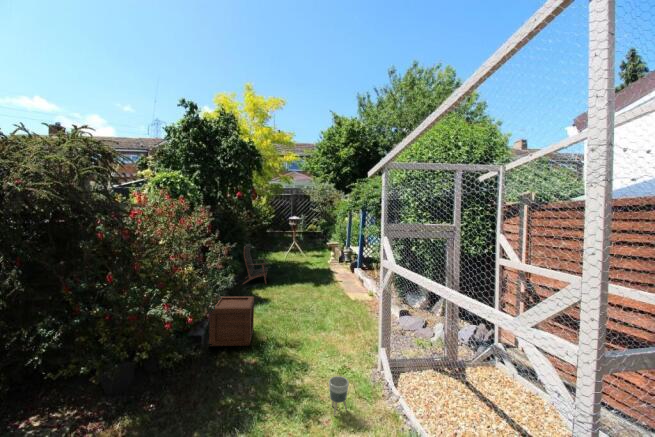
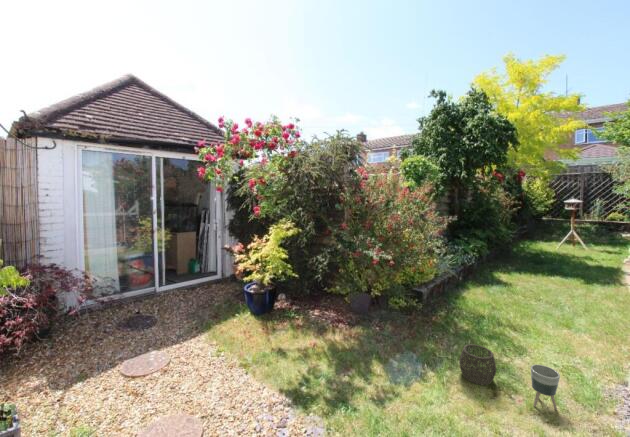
lounge chair: present [243,244,269,284] -> none [487,225,524,270]
wooden crate: present [209,296,254,346] -> none [430,265,480,315]
woven basket: none [269,379,302,421] -> present [459,344,496,385]

